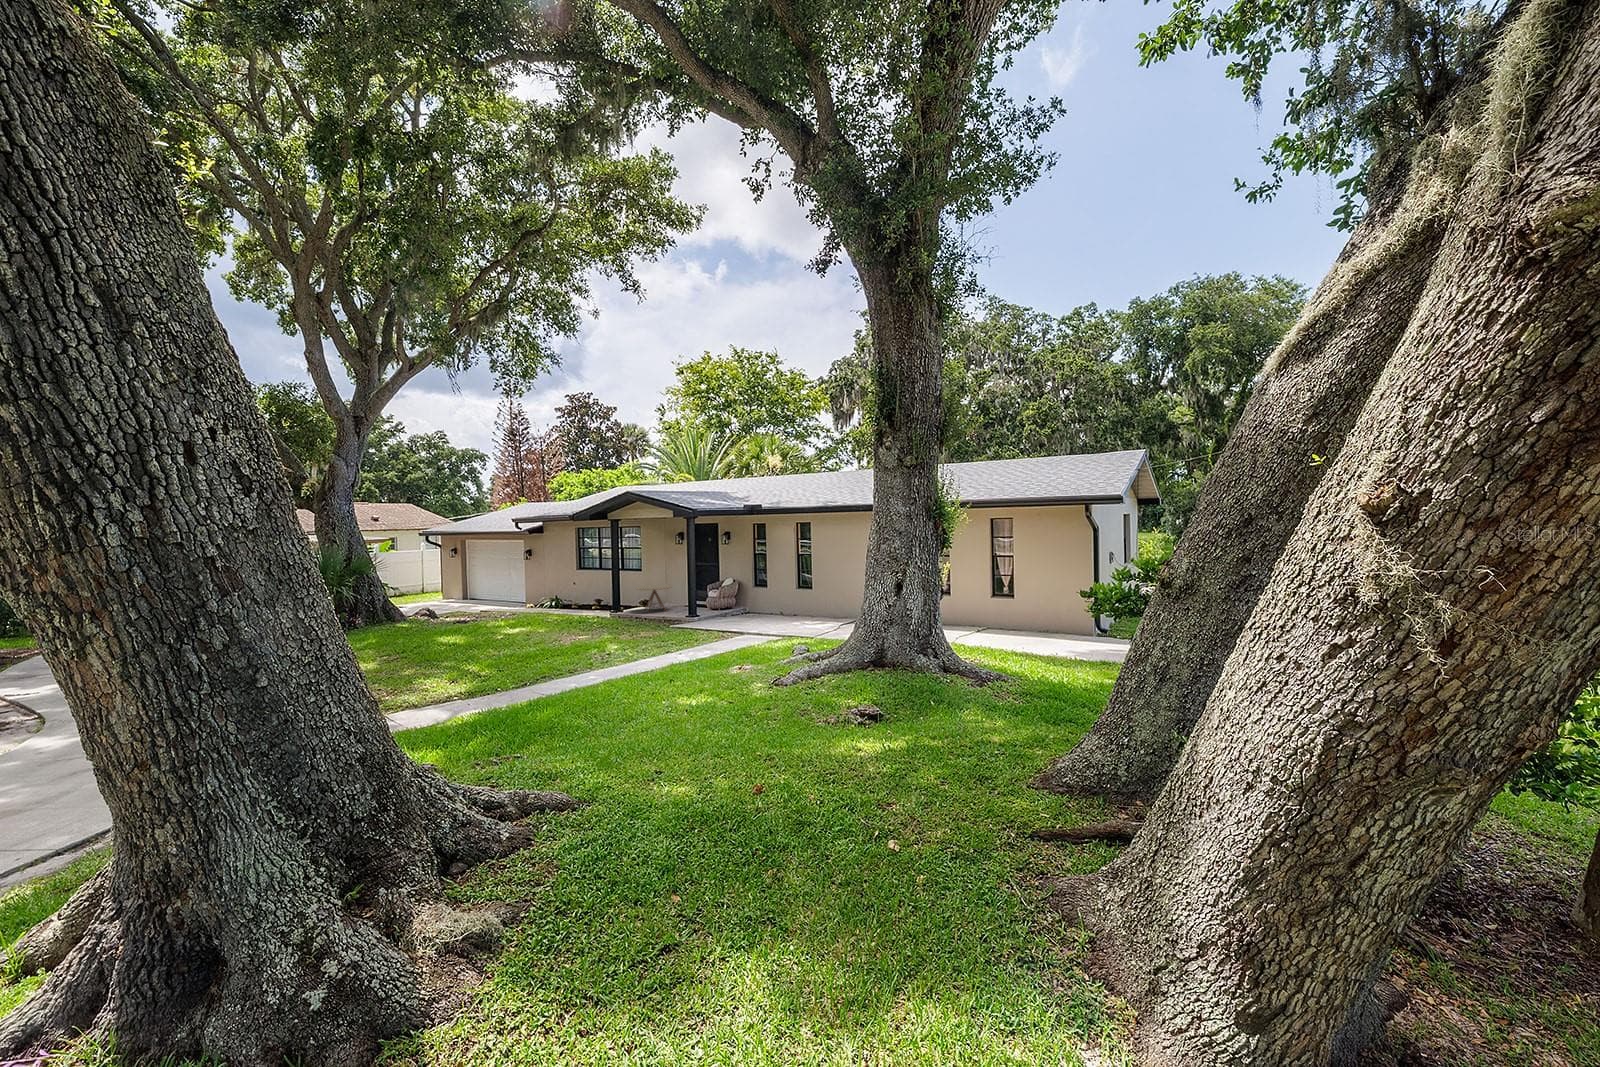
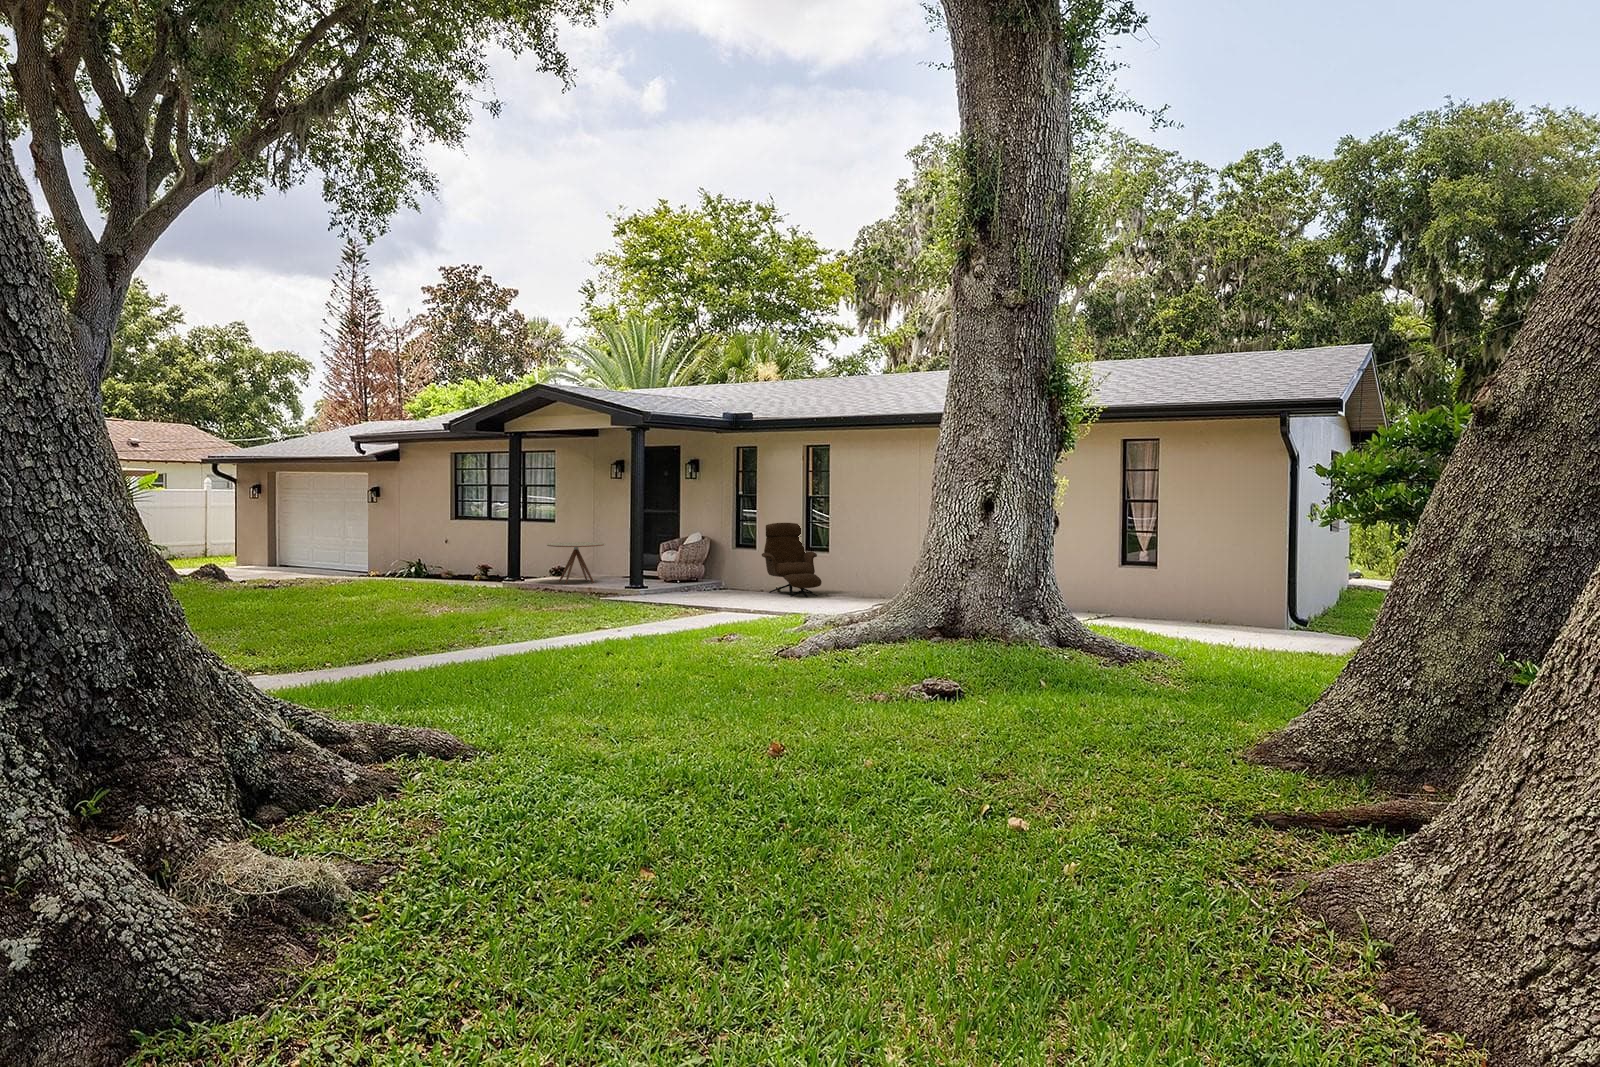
lounge chair: none [770,572,808,621] -> present [762,523,822,597]

